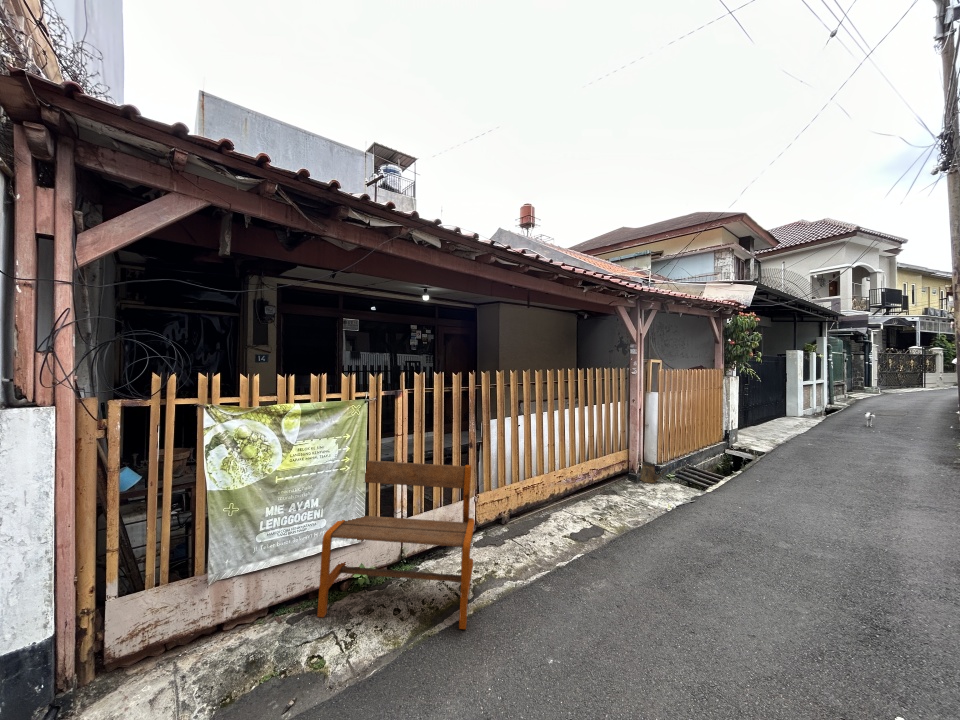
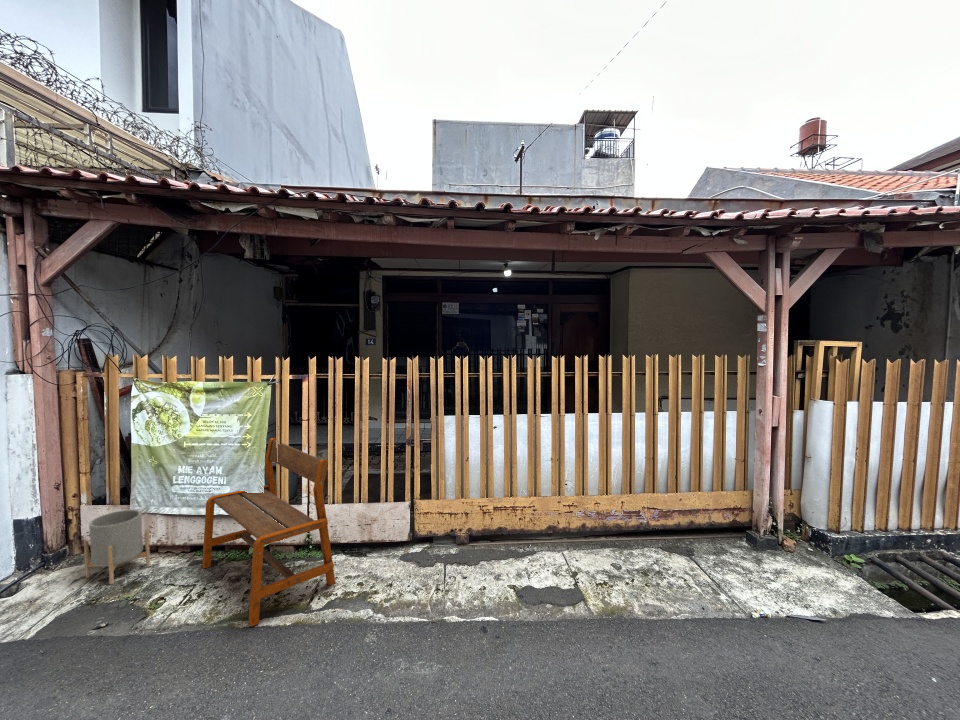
watering can: present [639,462,671,483] -> none [773,516,824,558]
planter: none [175,577,246,689] -> present [84,510,150,584]

